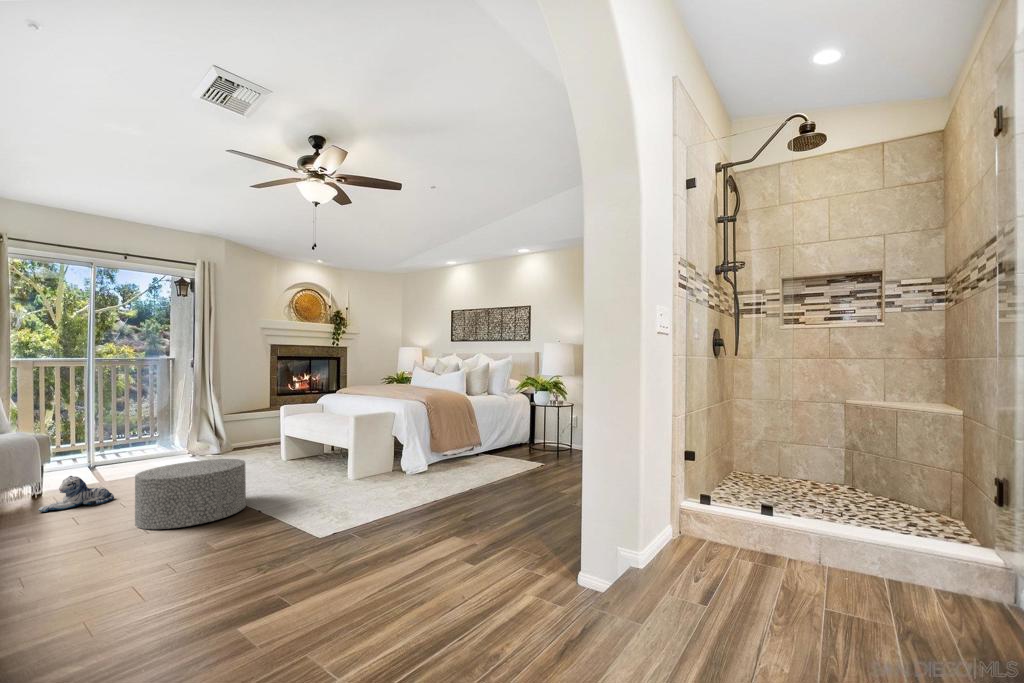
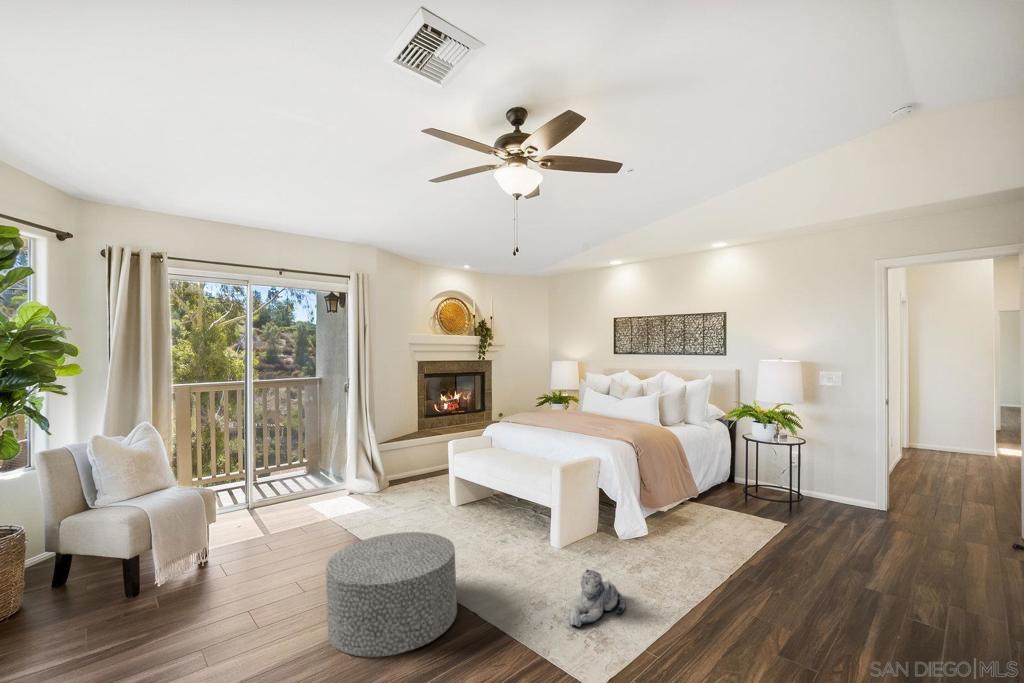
plush toy: present [39,476,114,512] -> present [570,569,625,627]

